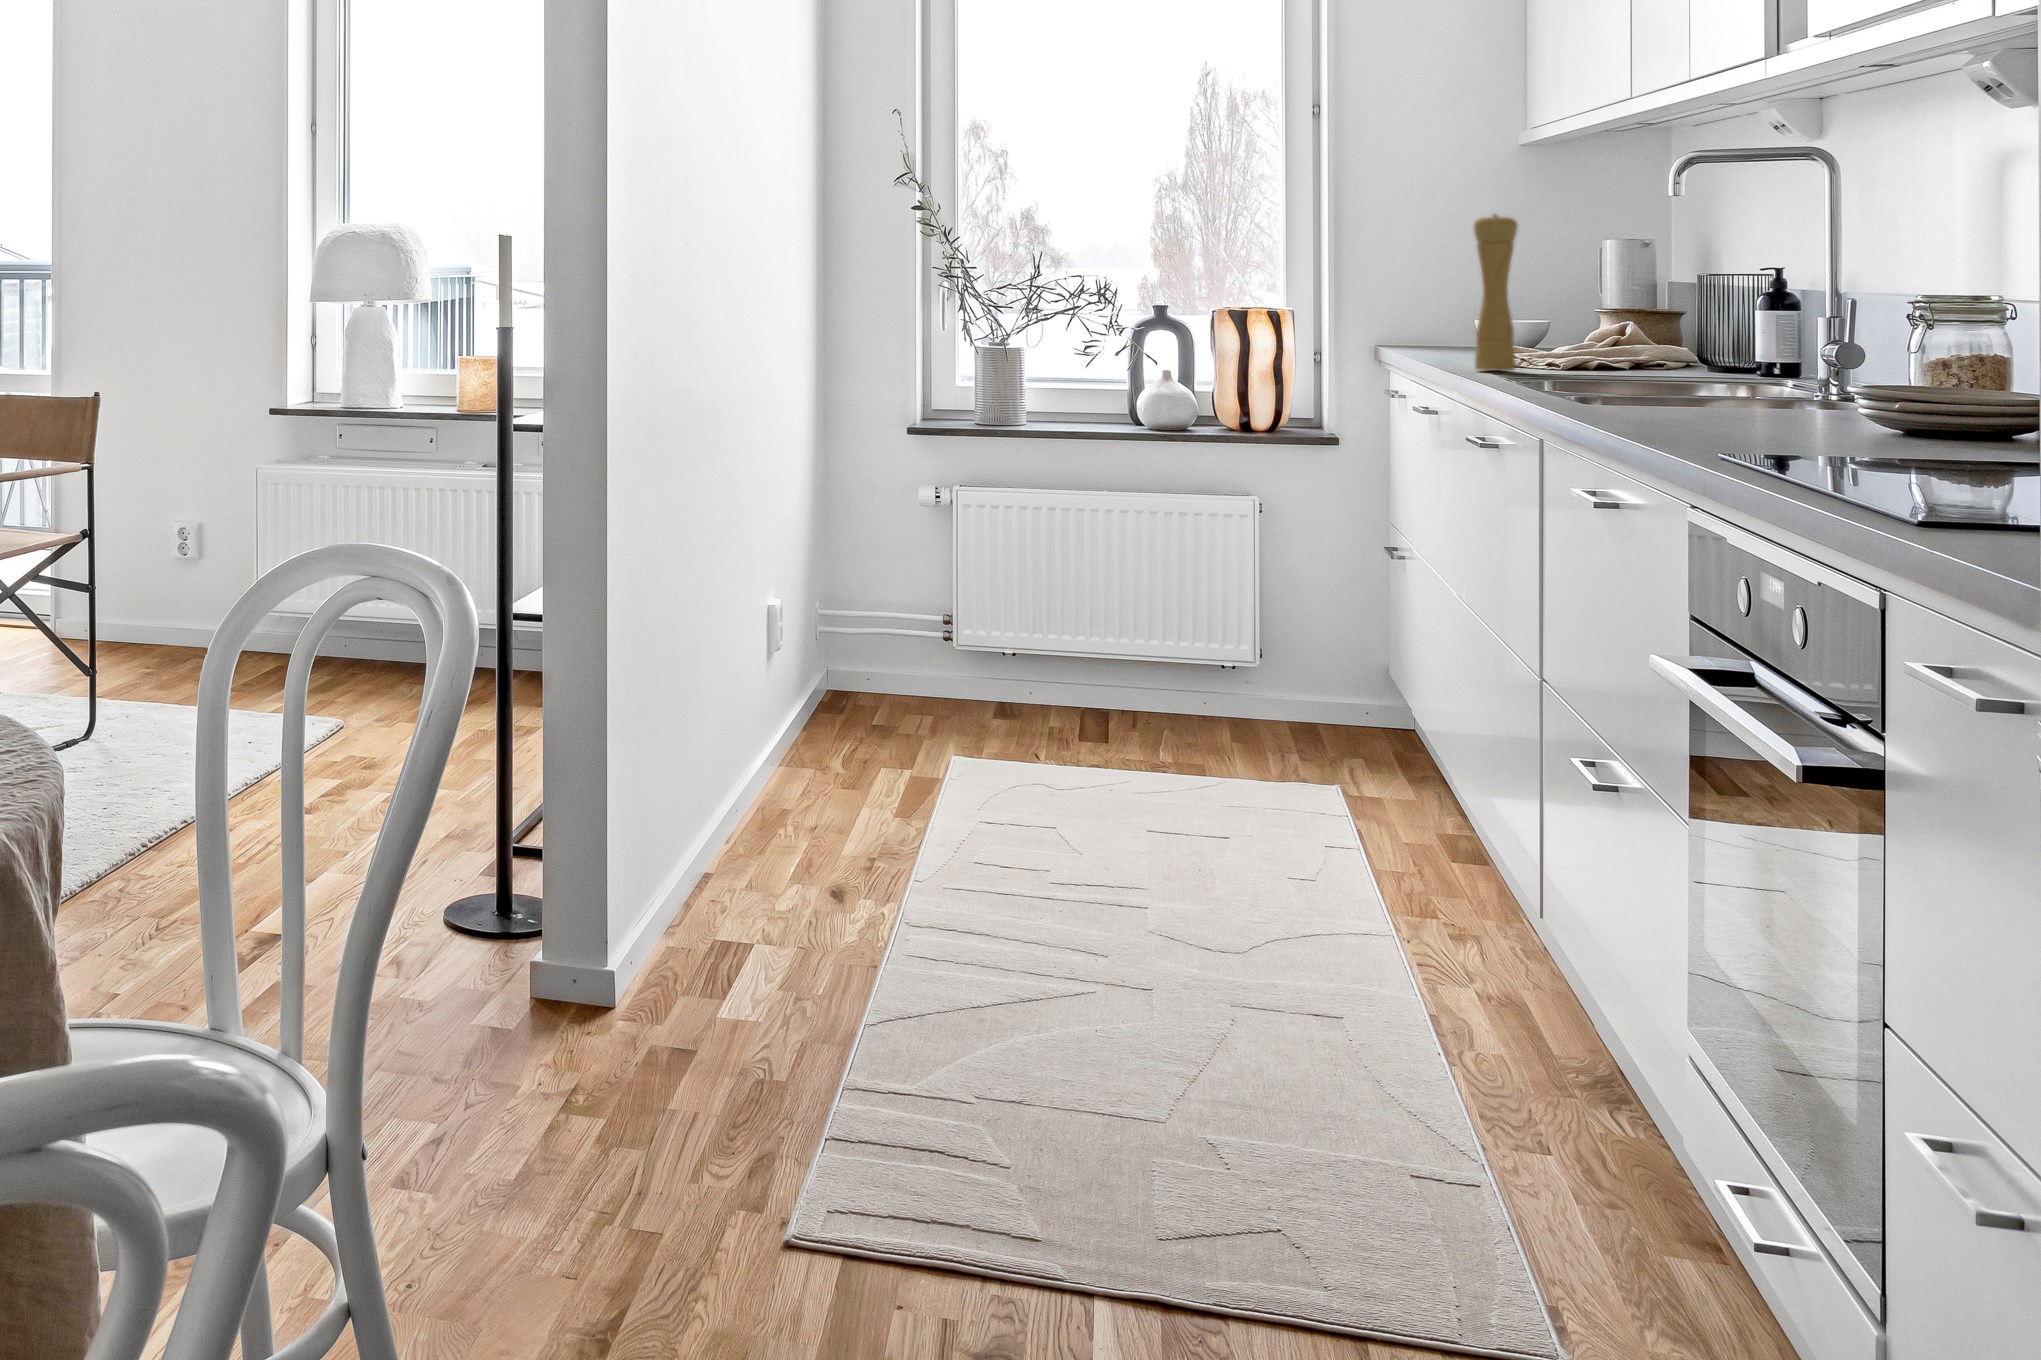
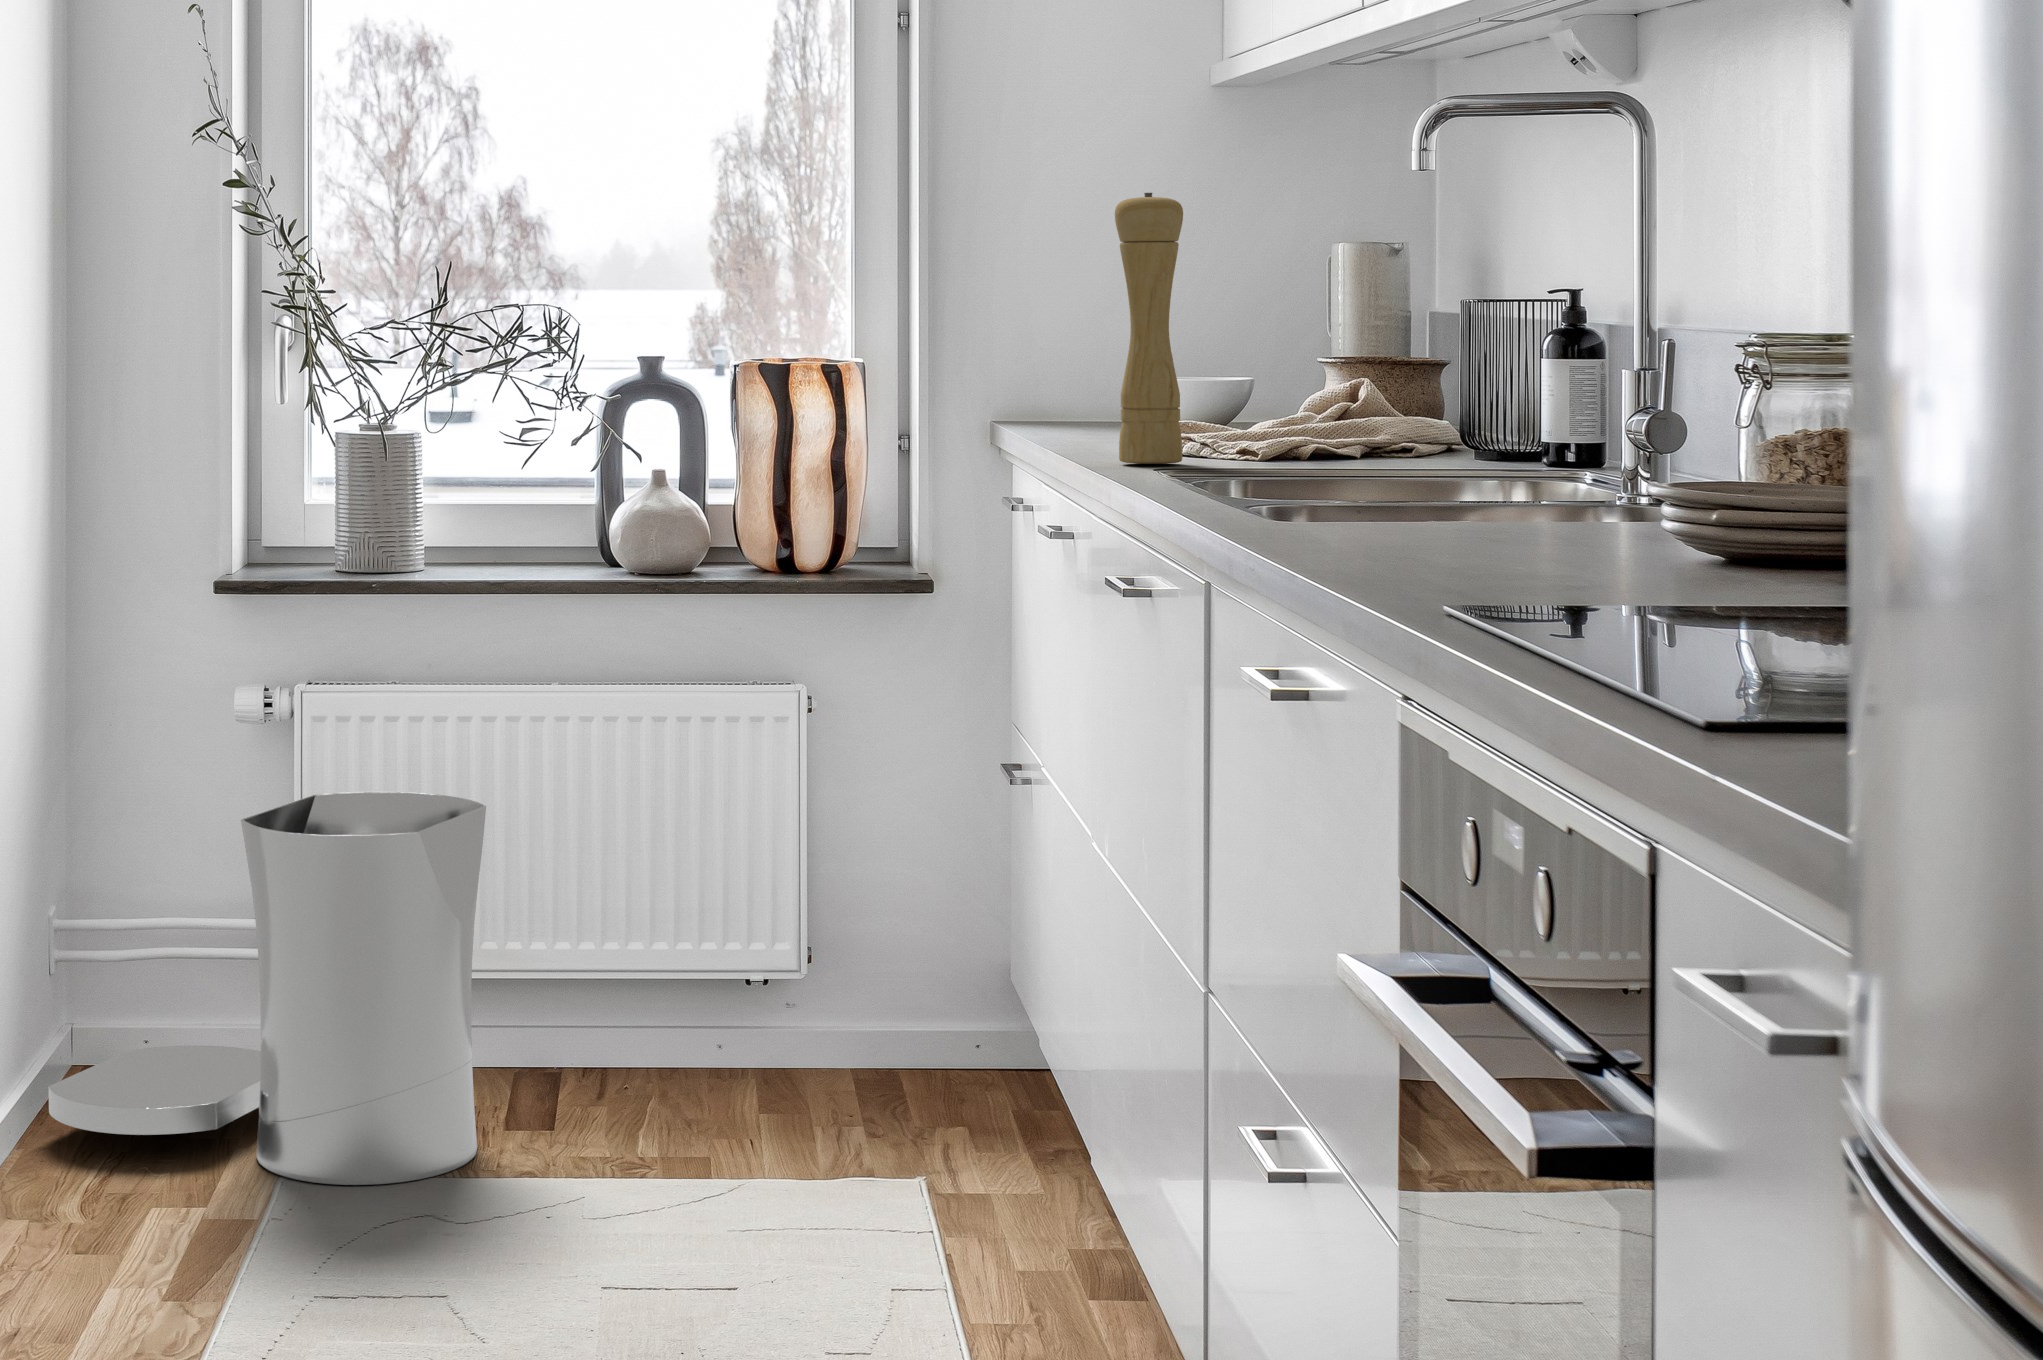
trash can: none [817,549,1072,765] -> present [48,792,486,1185]

